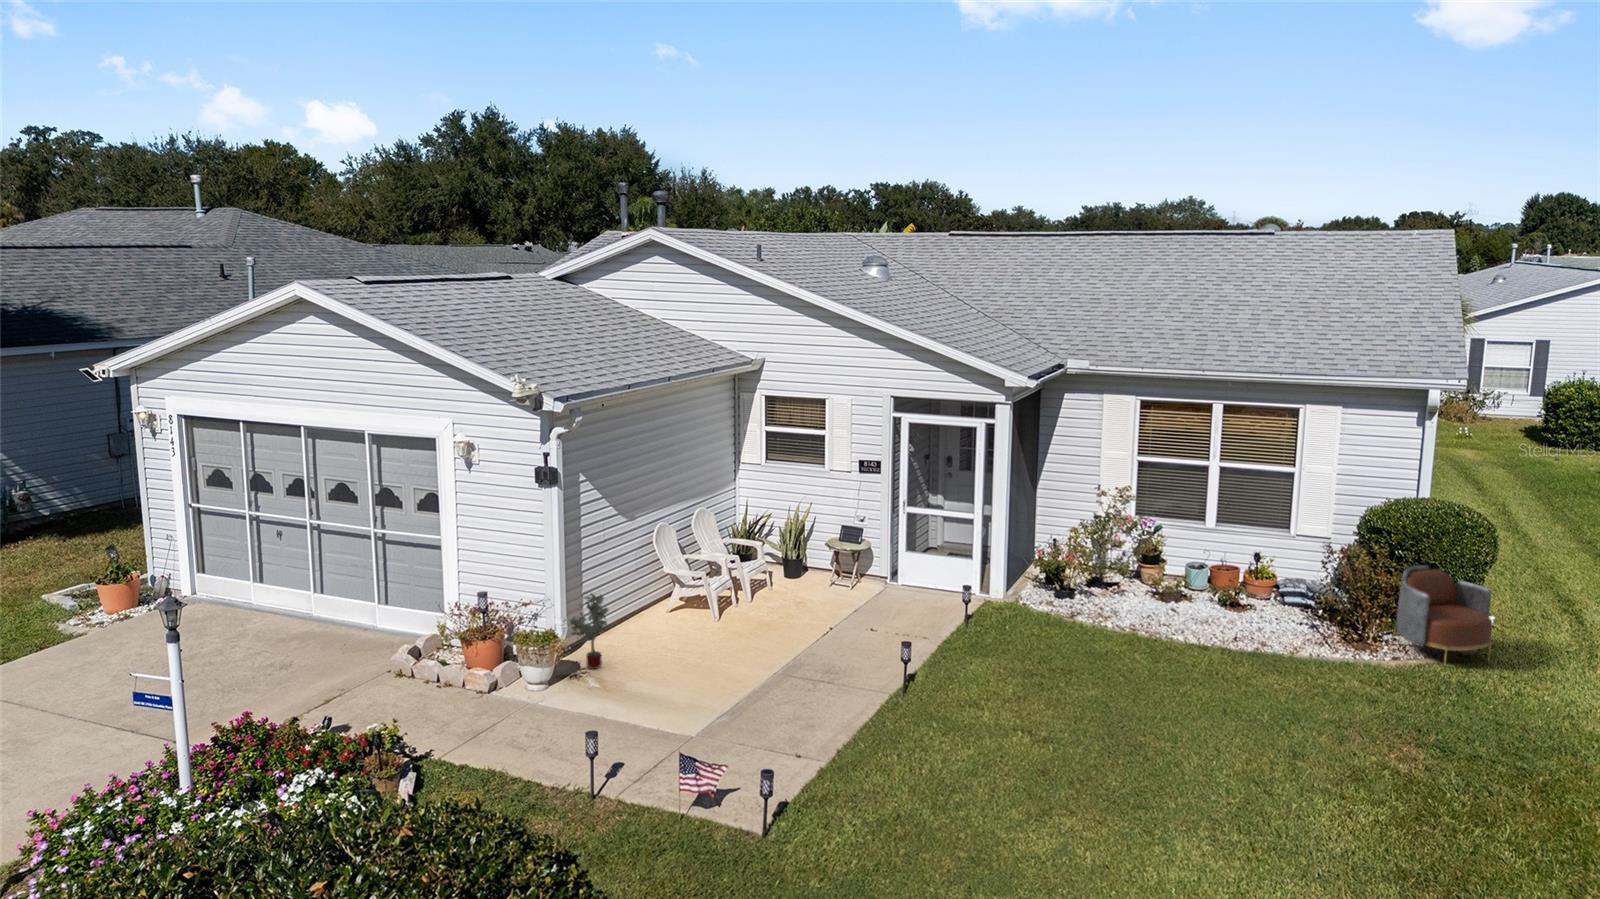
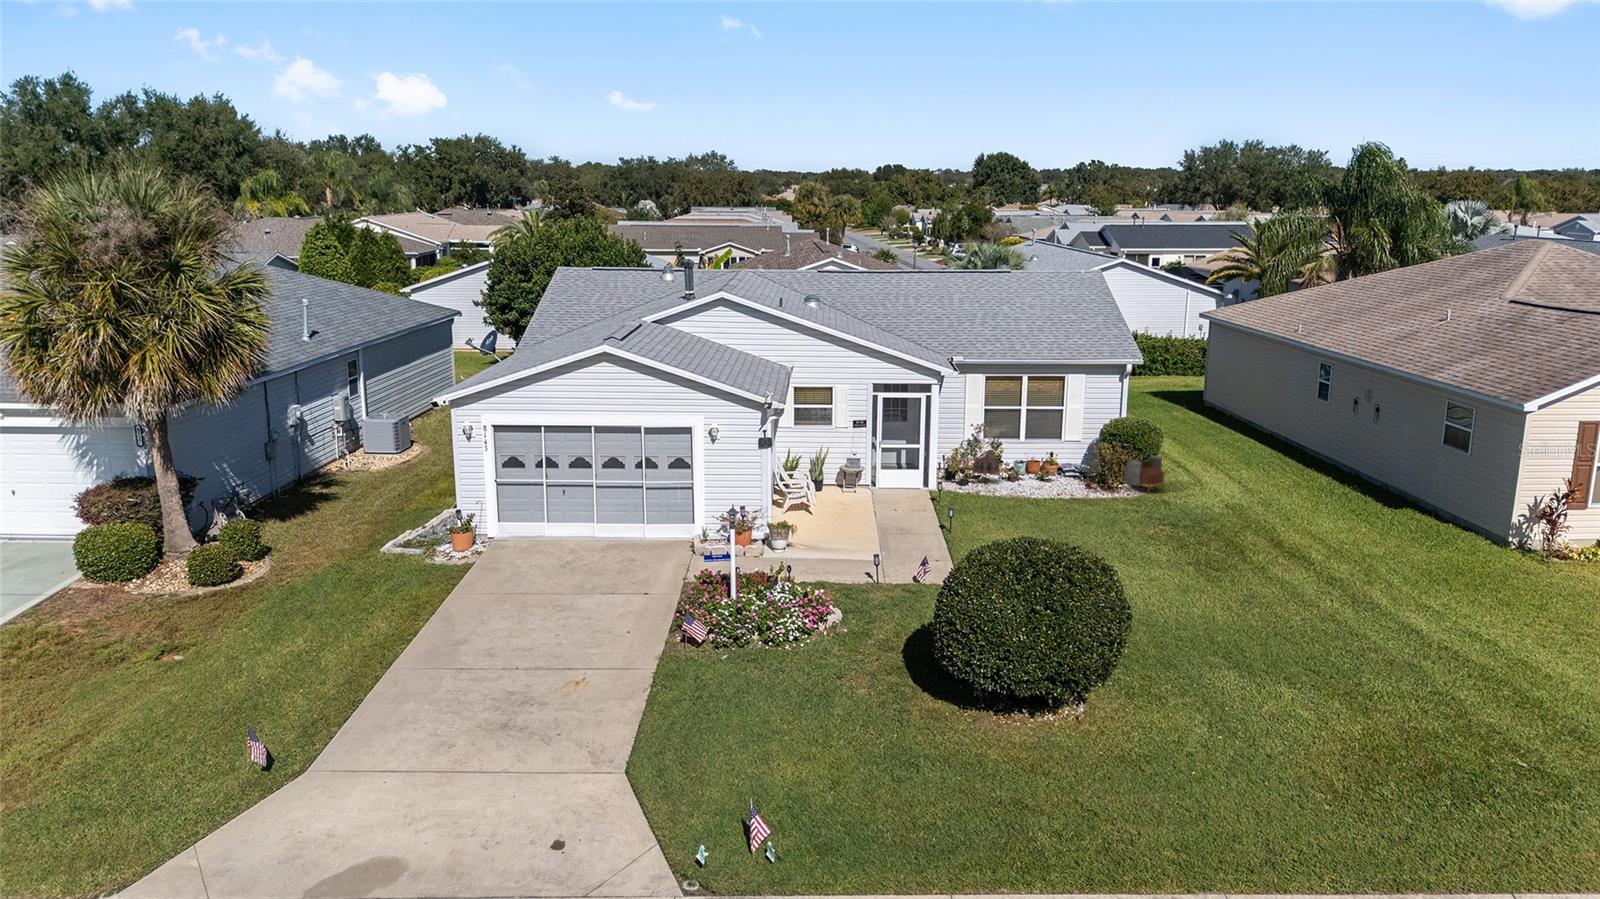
side table: none [1083,548,1139,601] -> present [972,457,1000,482]
potted tree: present [570,593,608,669] -> present [1082,456,1100,489]

